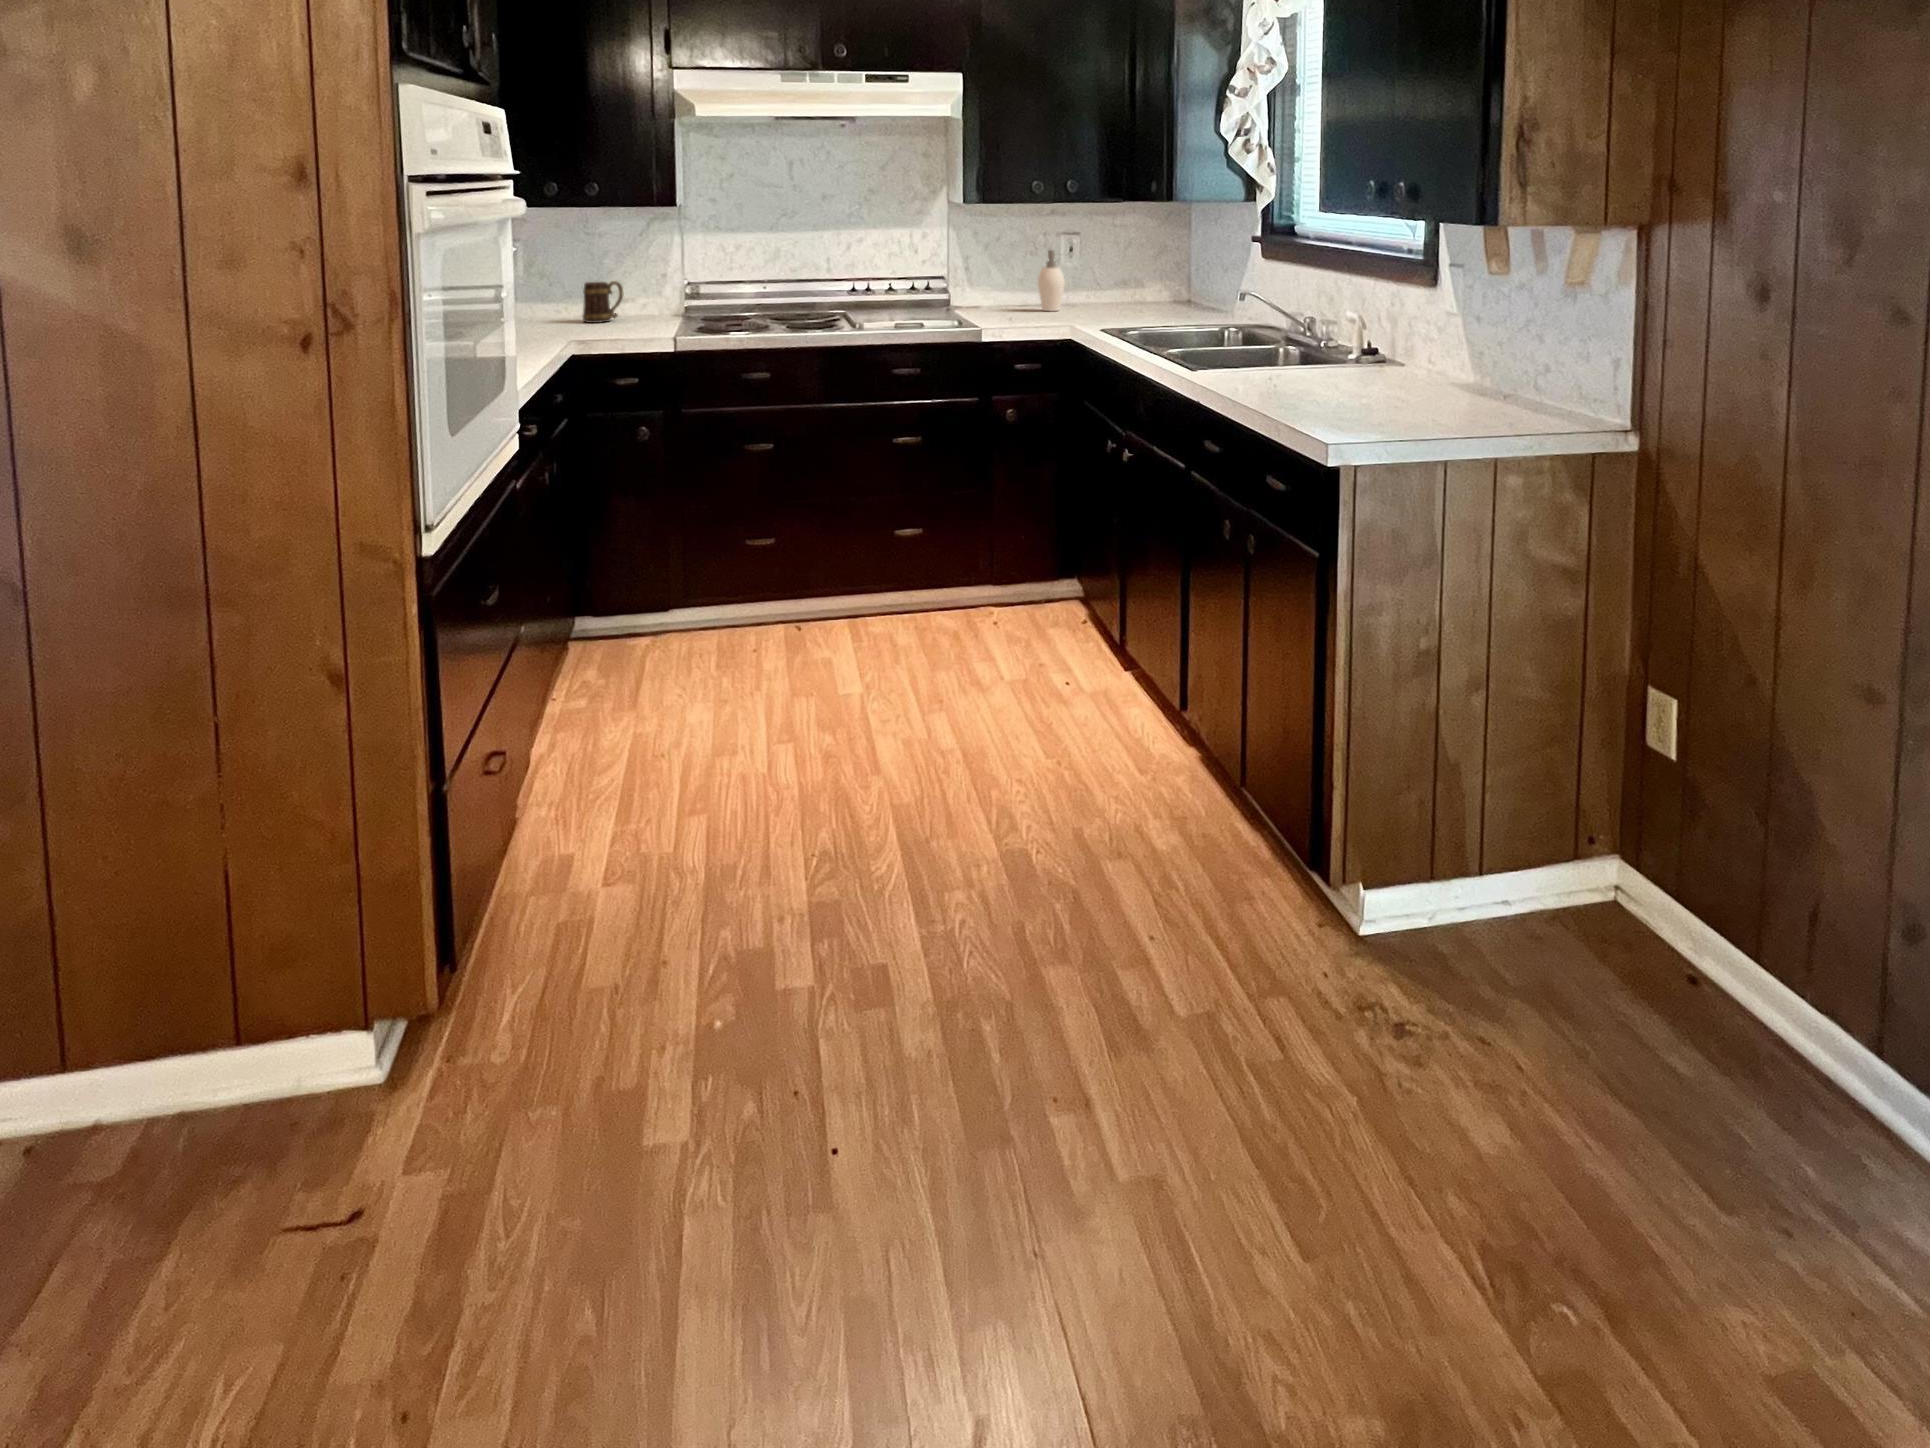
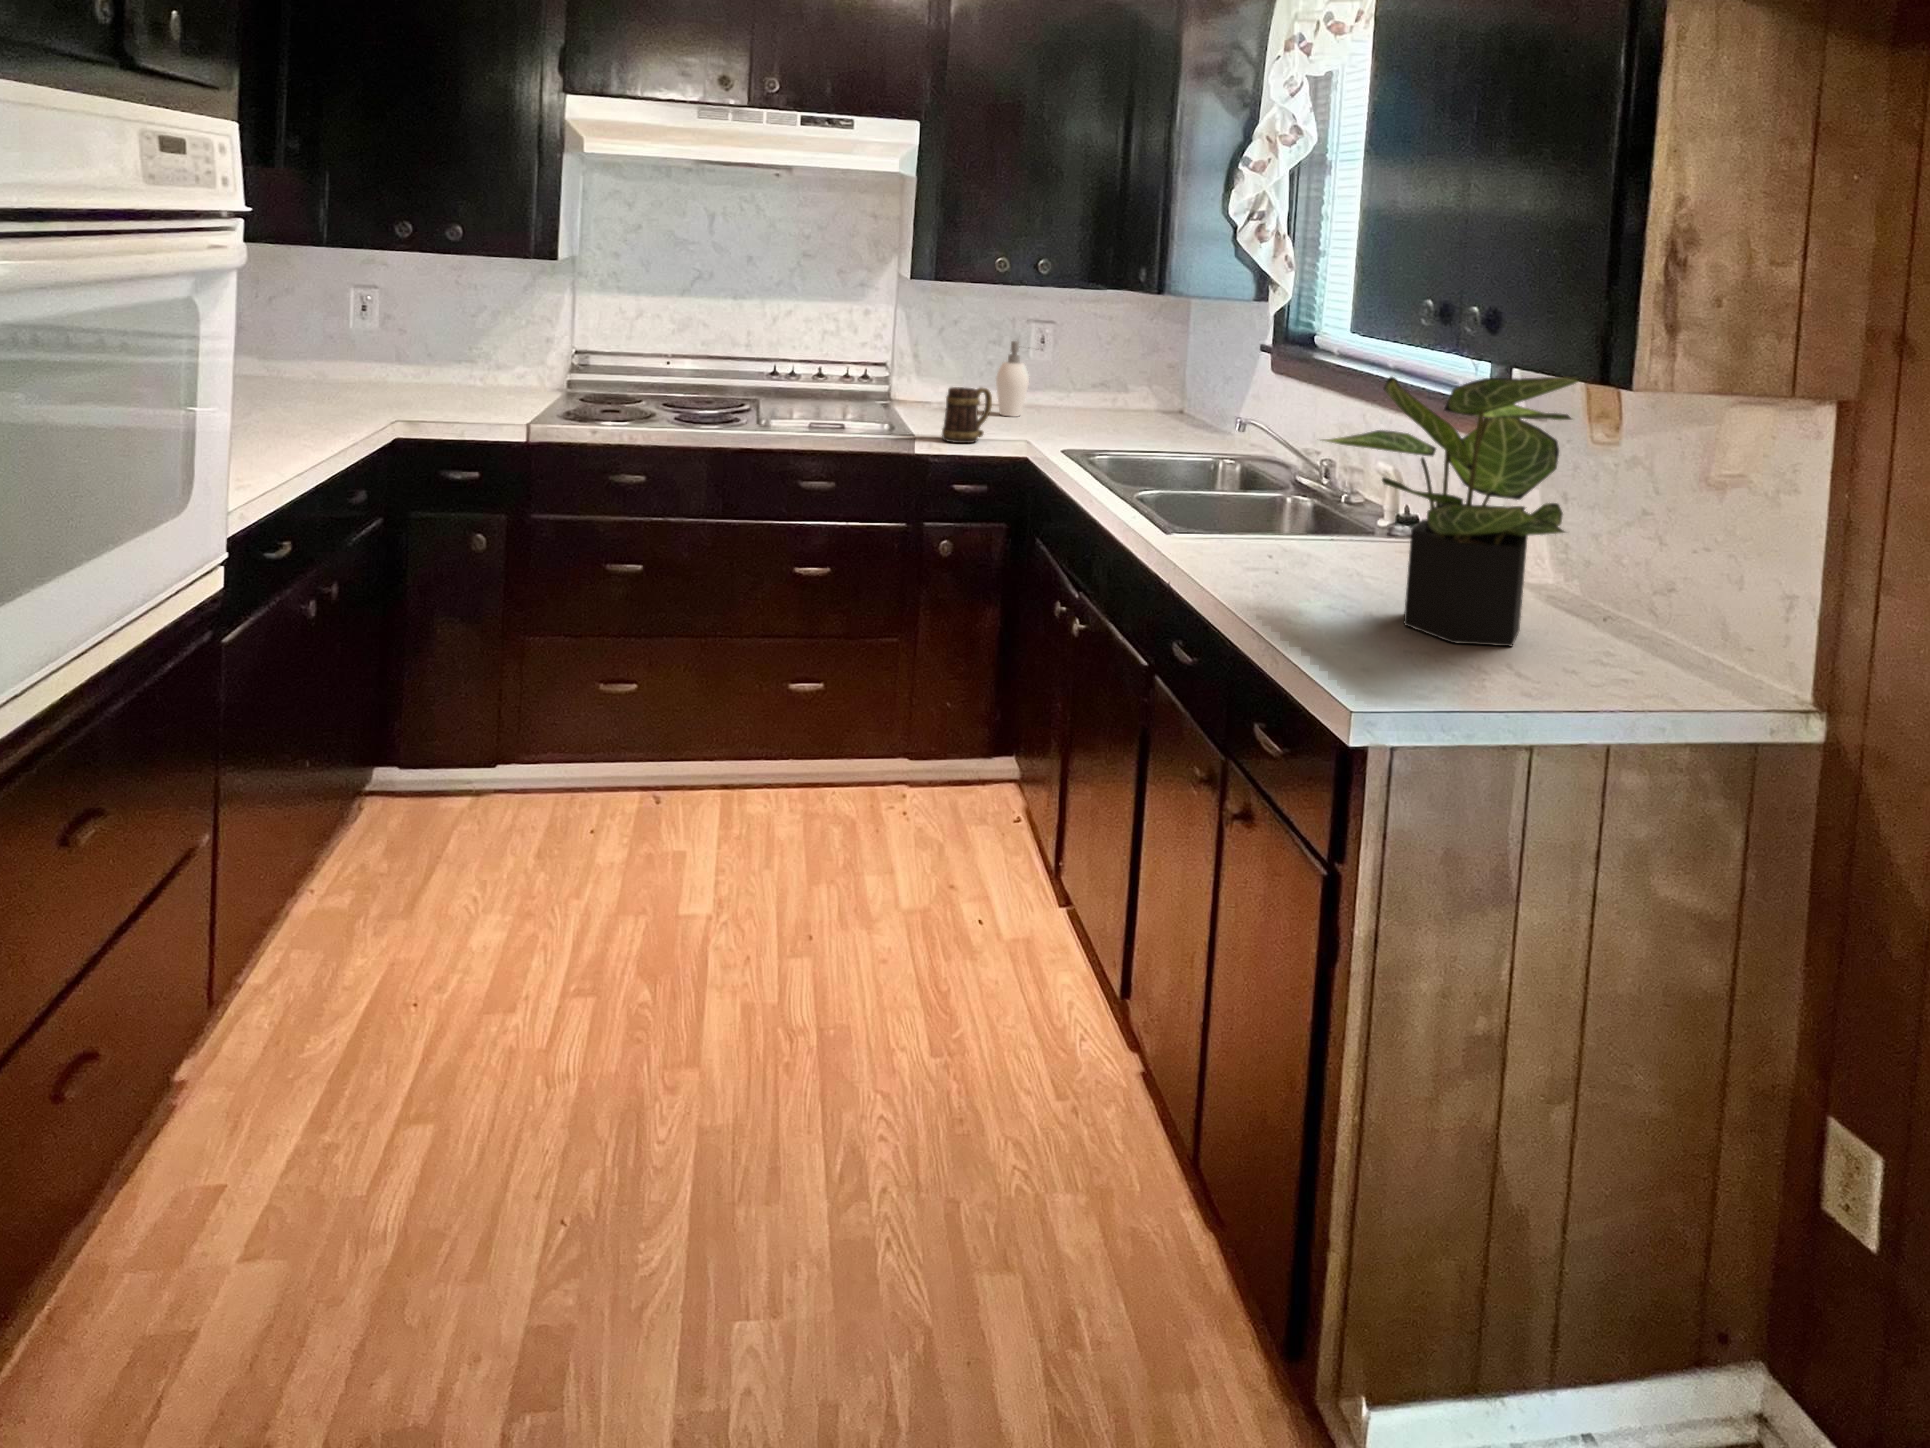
potted plant: none [1299,217,1481,411] -> present [1324,377,1578,646]
mug: present [583,281,624,323] -> present [942,387,992,443]

